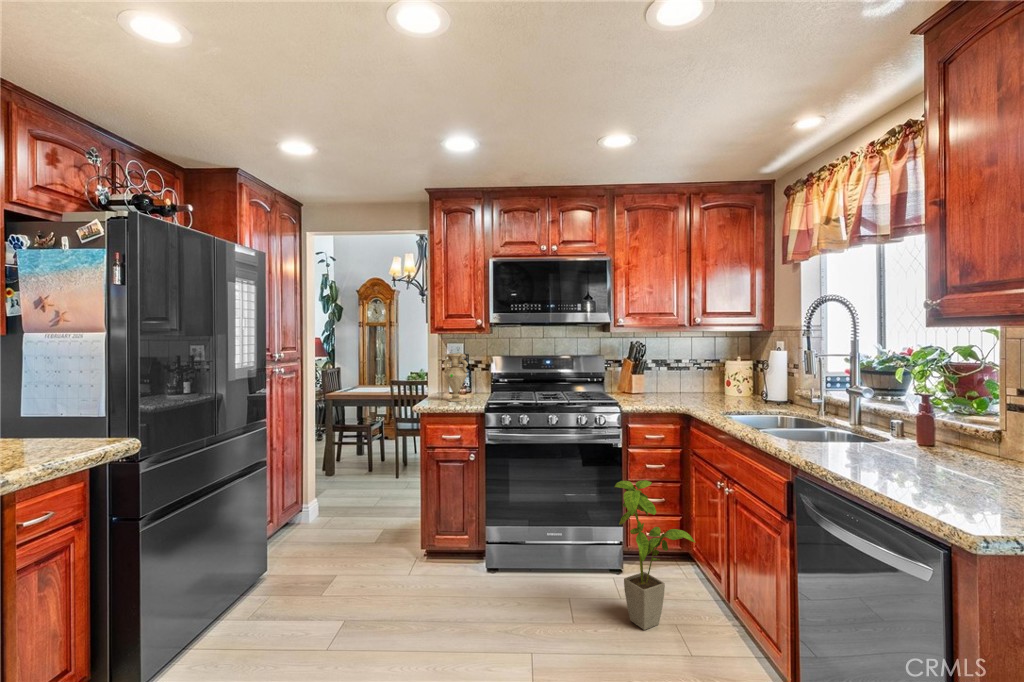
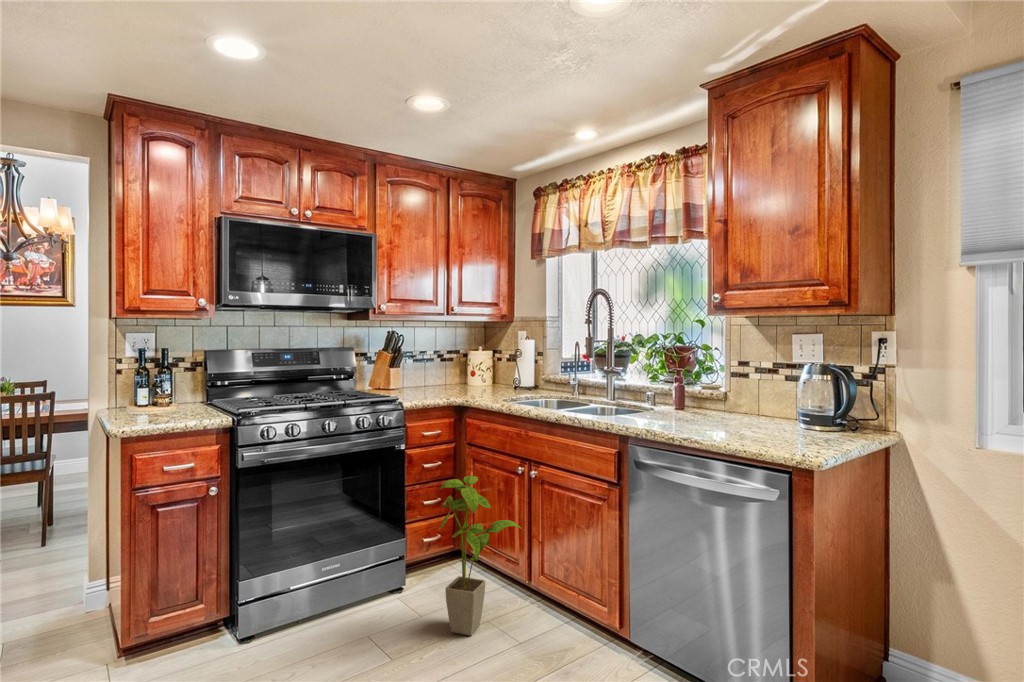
vase: present [443,353,468,402] -> none [142,345,186,415]

